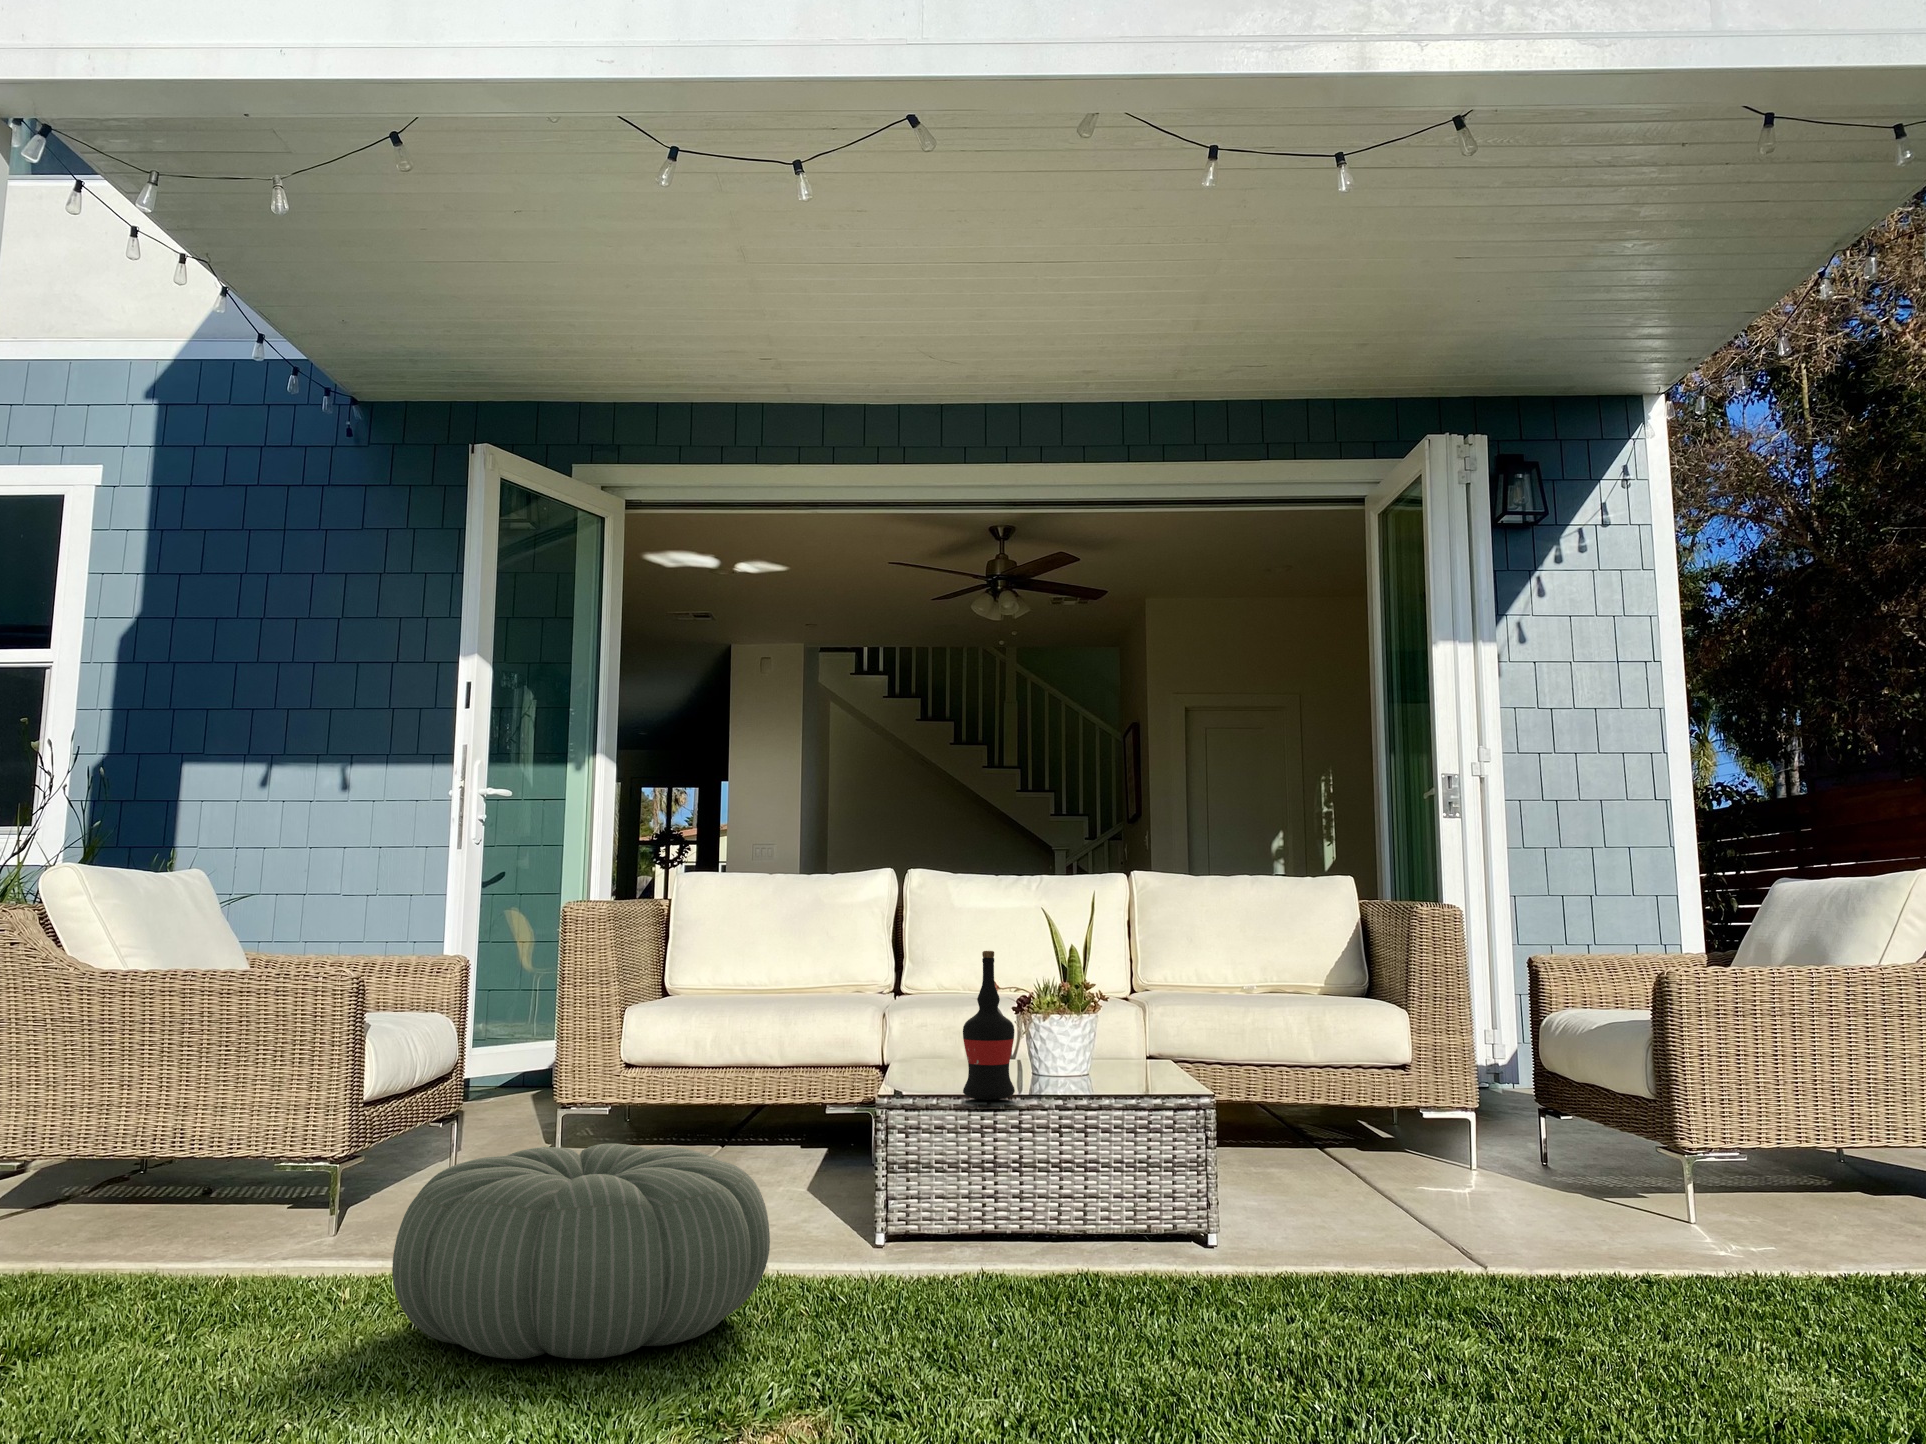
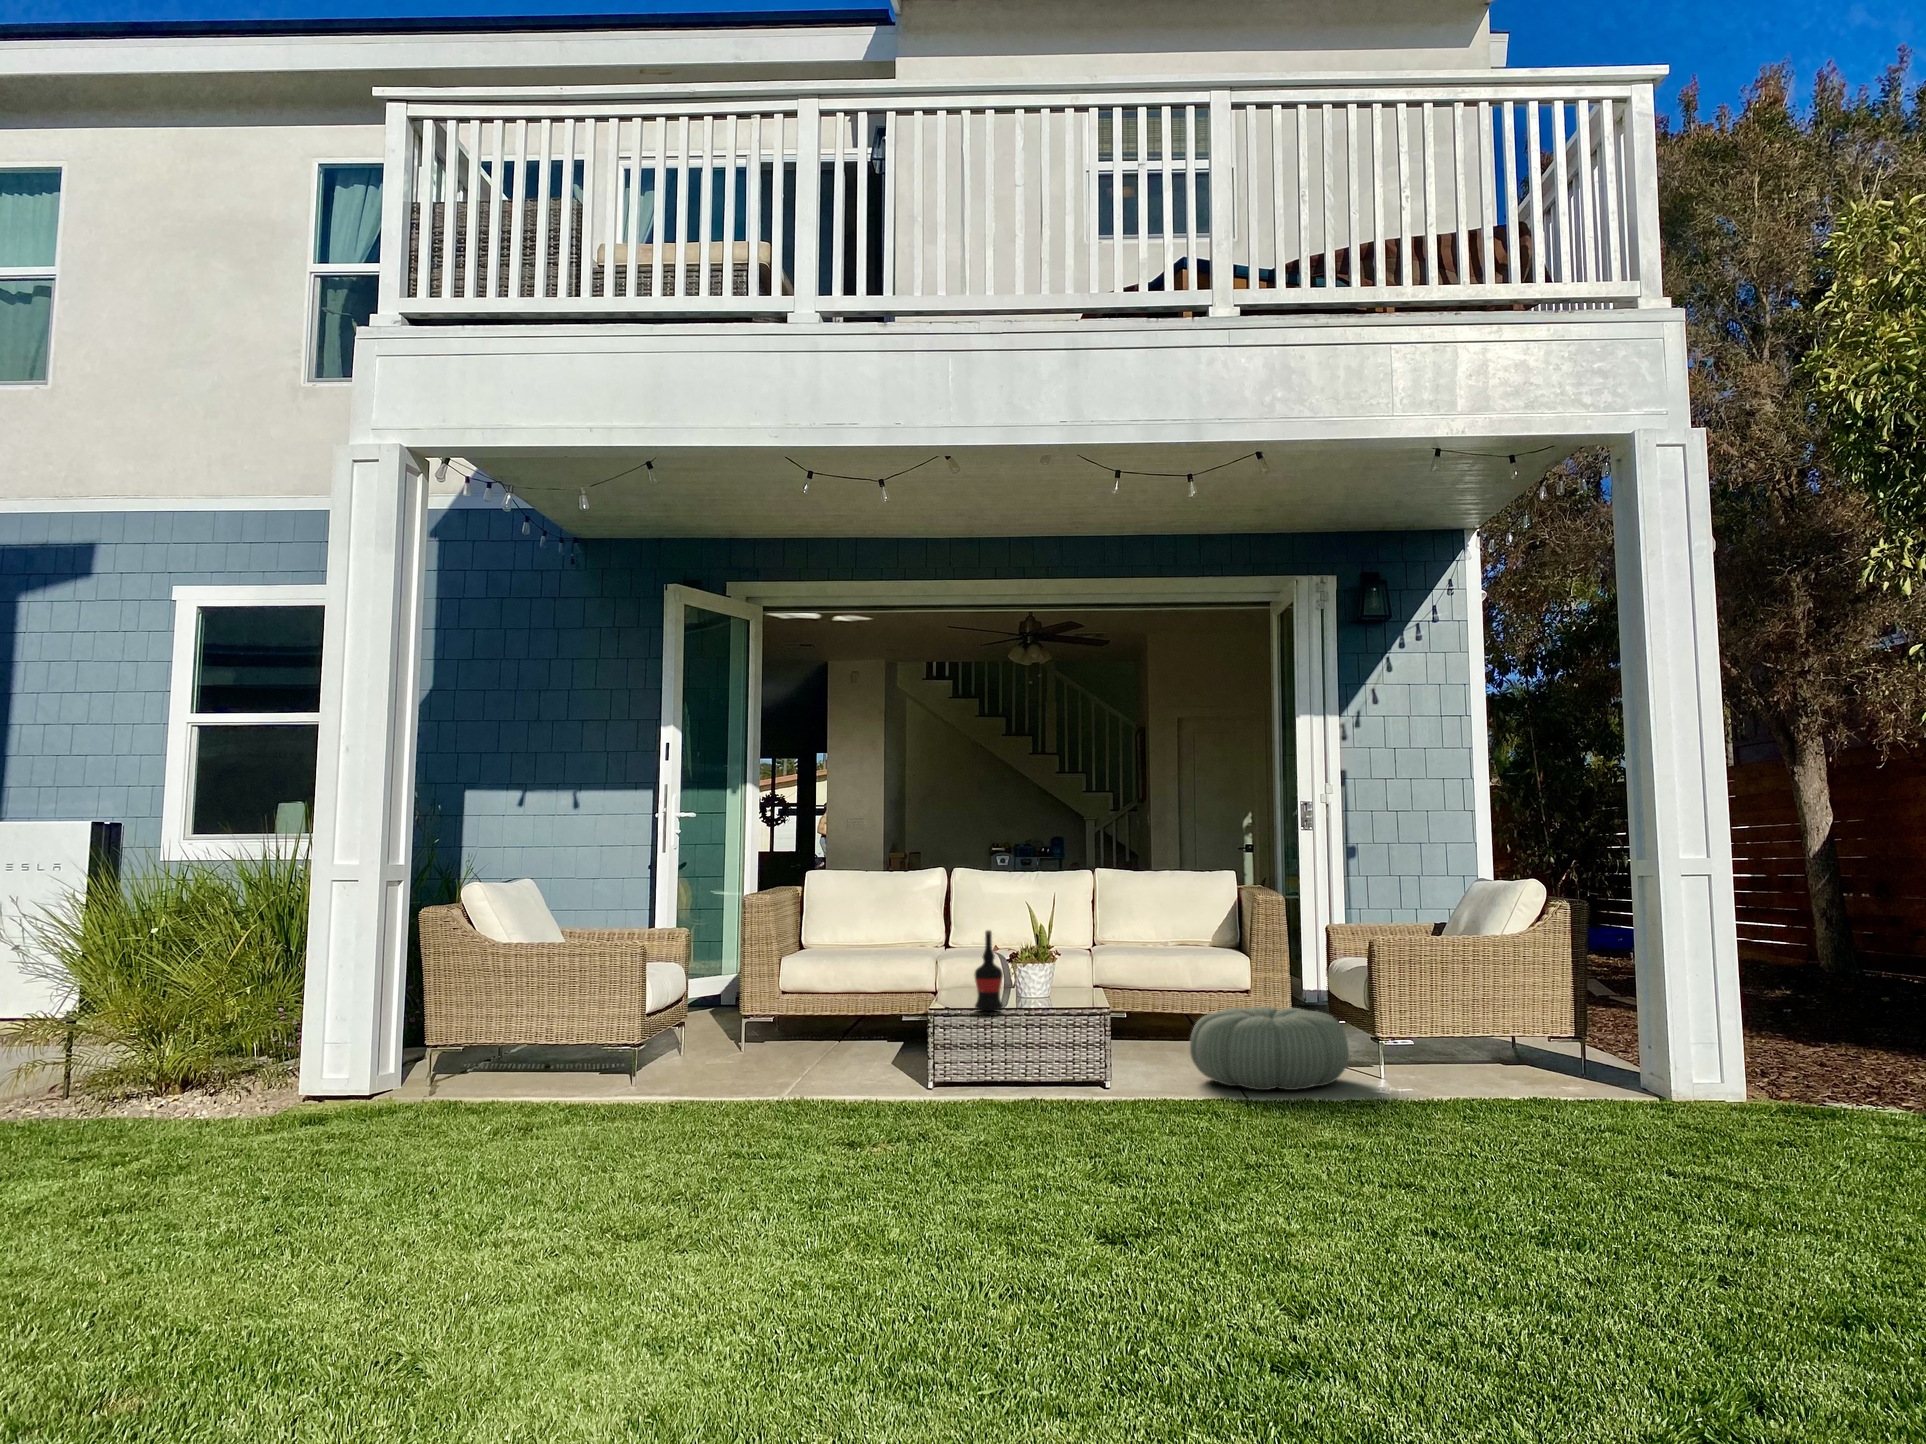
pouf: present [392,1144,770,1359] -> present [1190,1007,1349,1090]

